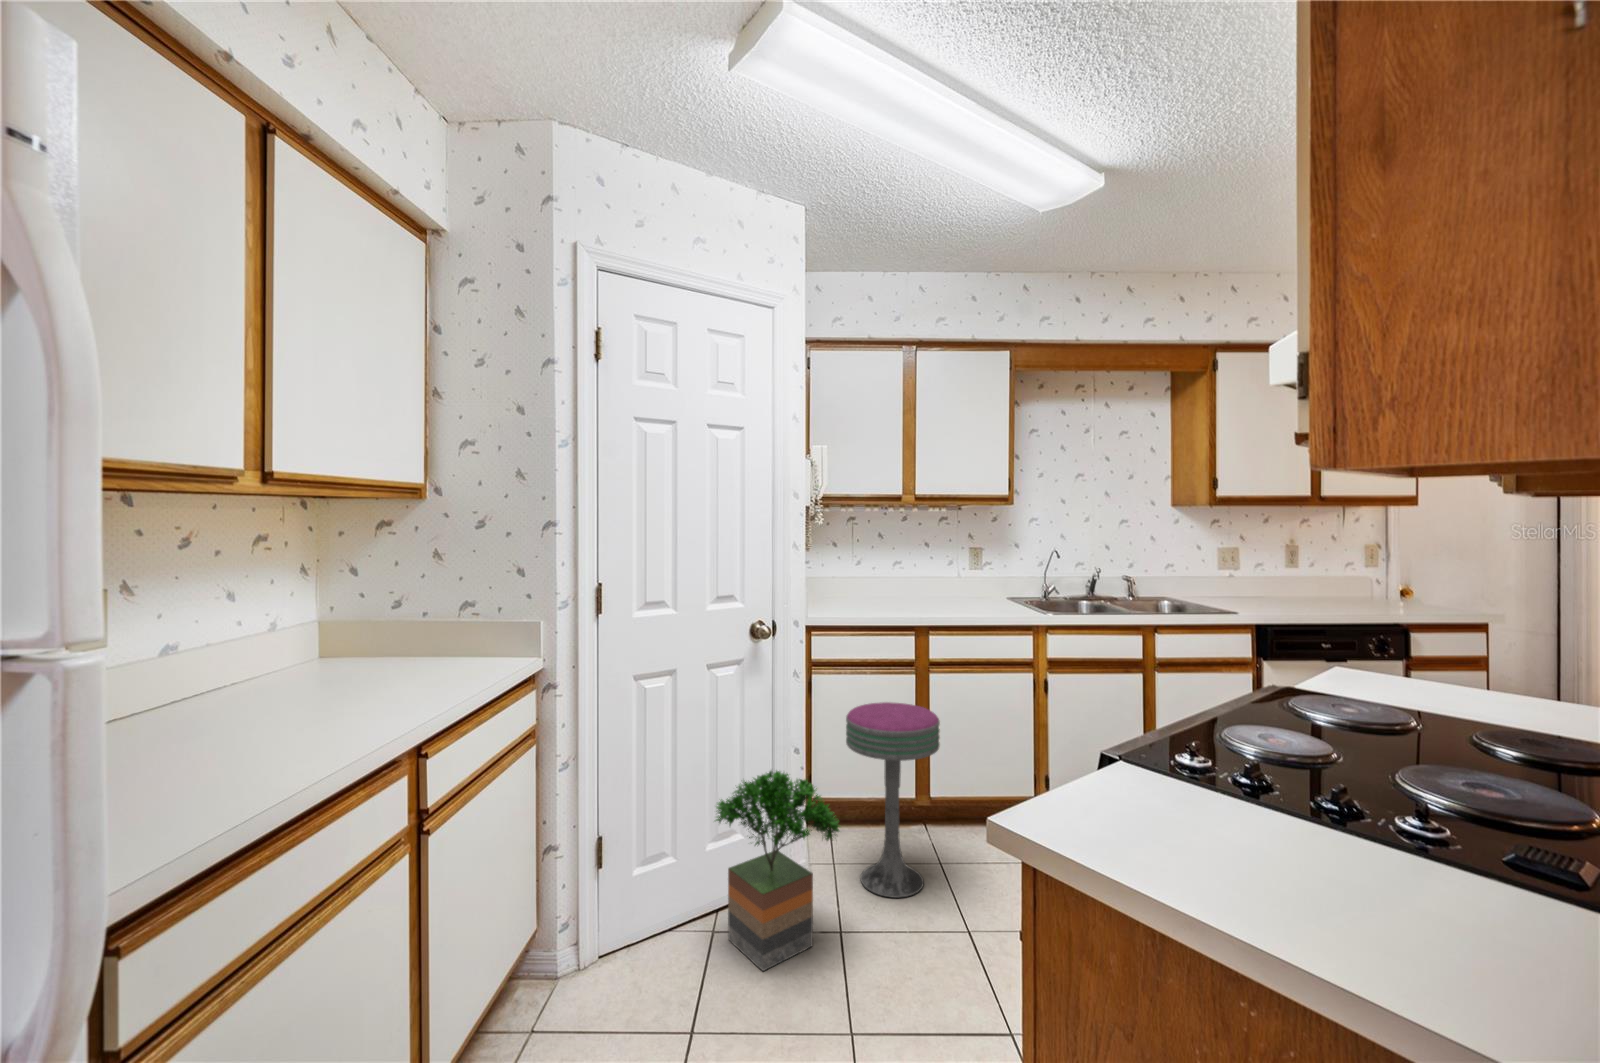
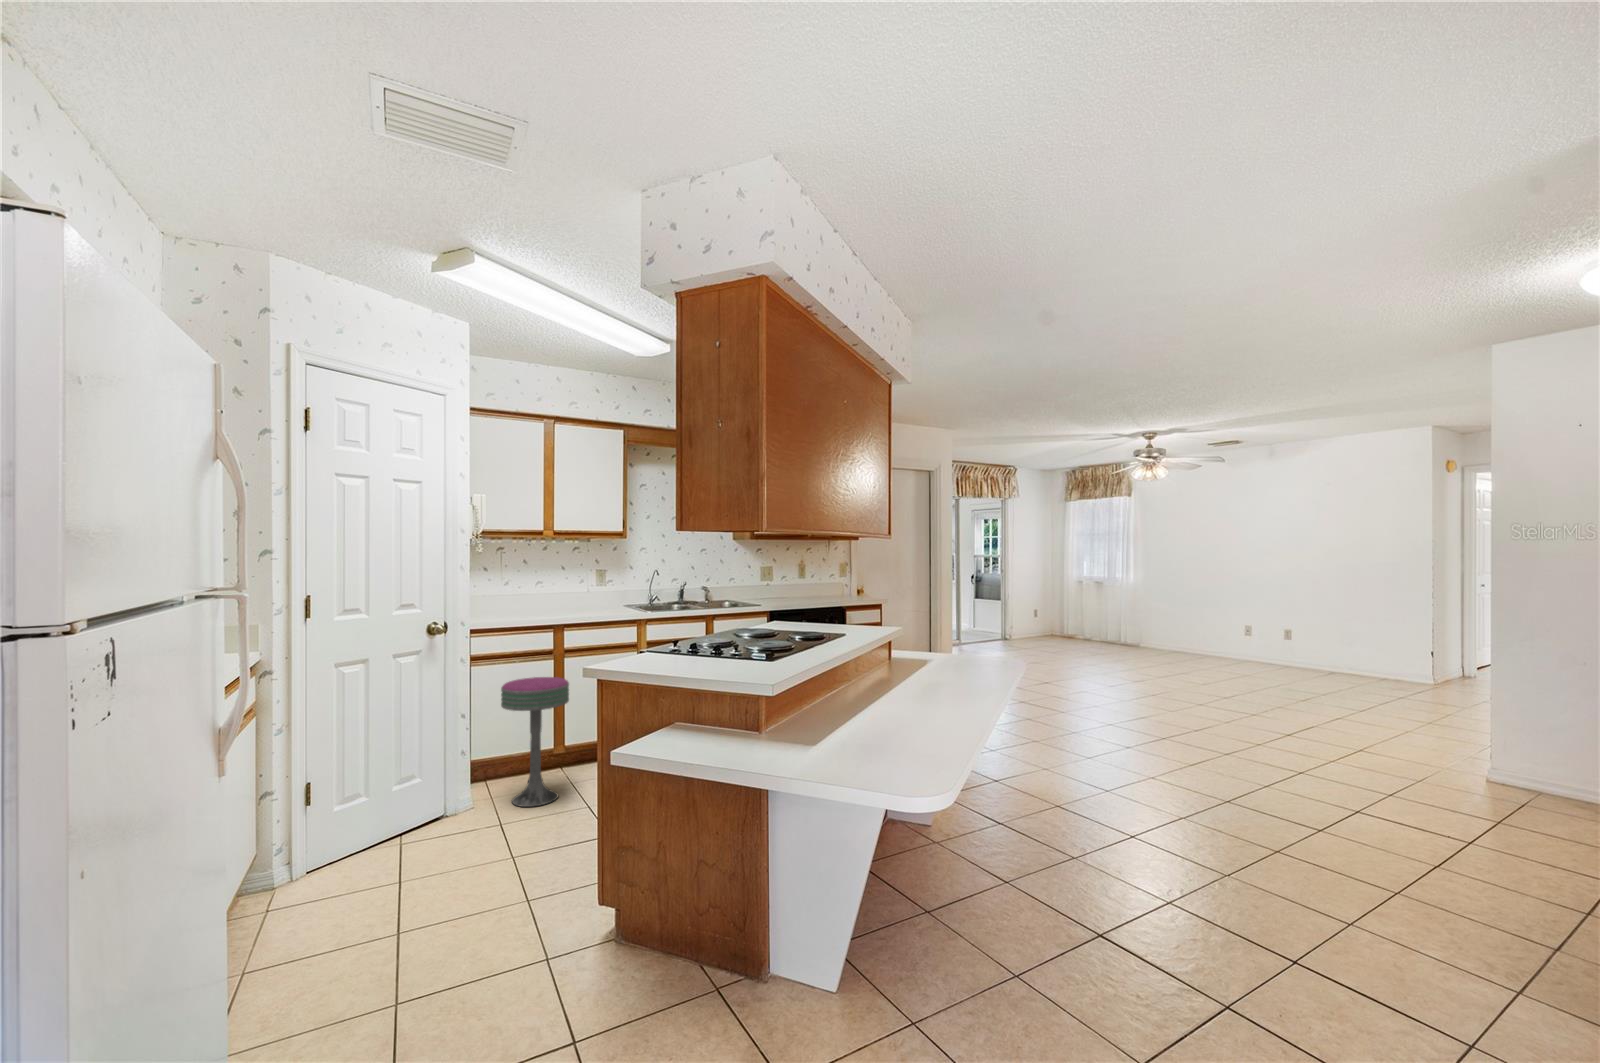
potted tree: present [715,771,840,971] -> none [400,723,501,854]

